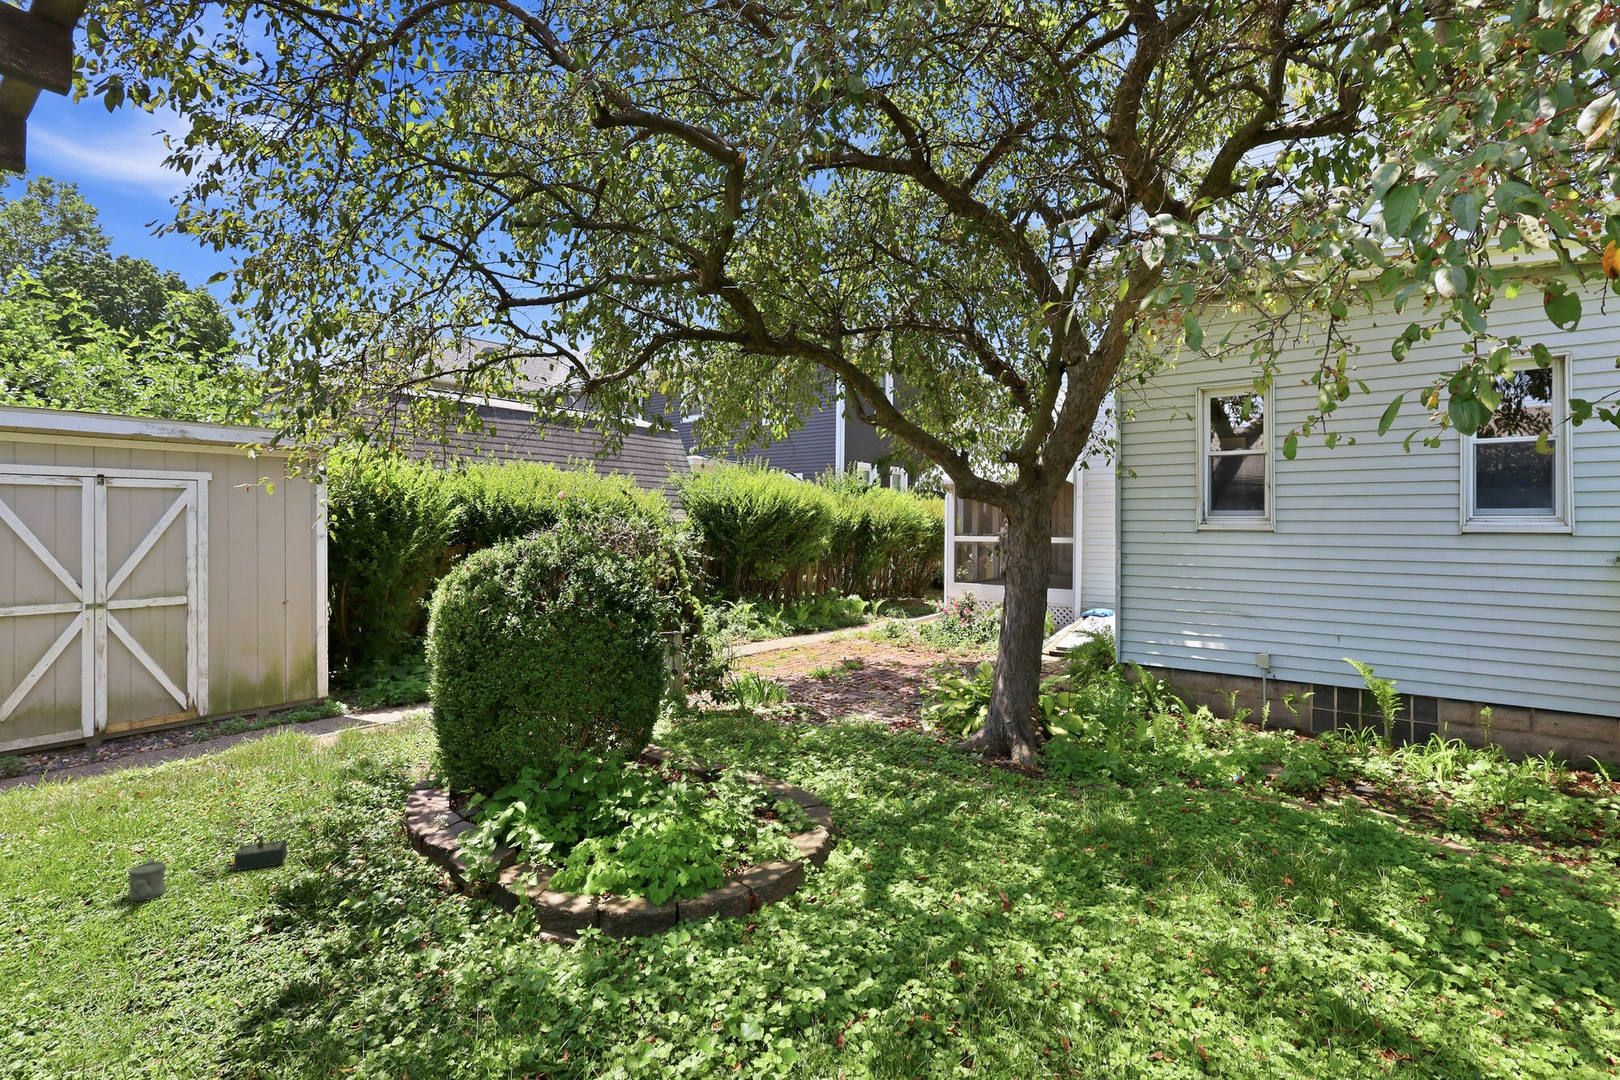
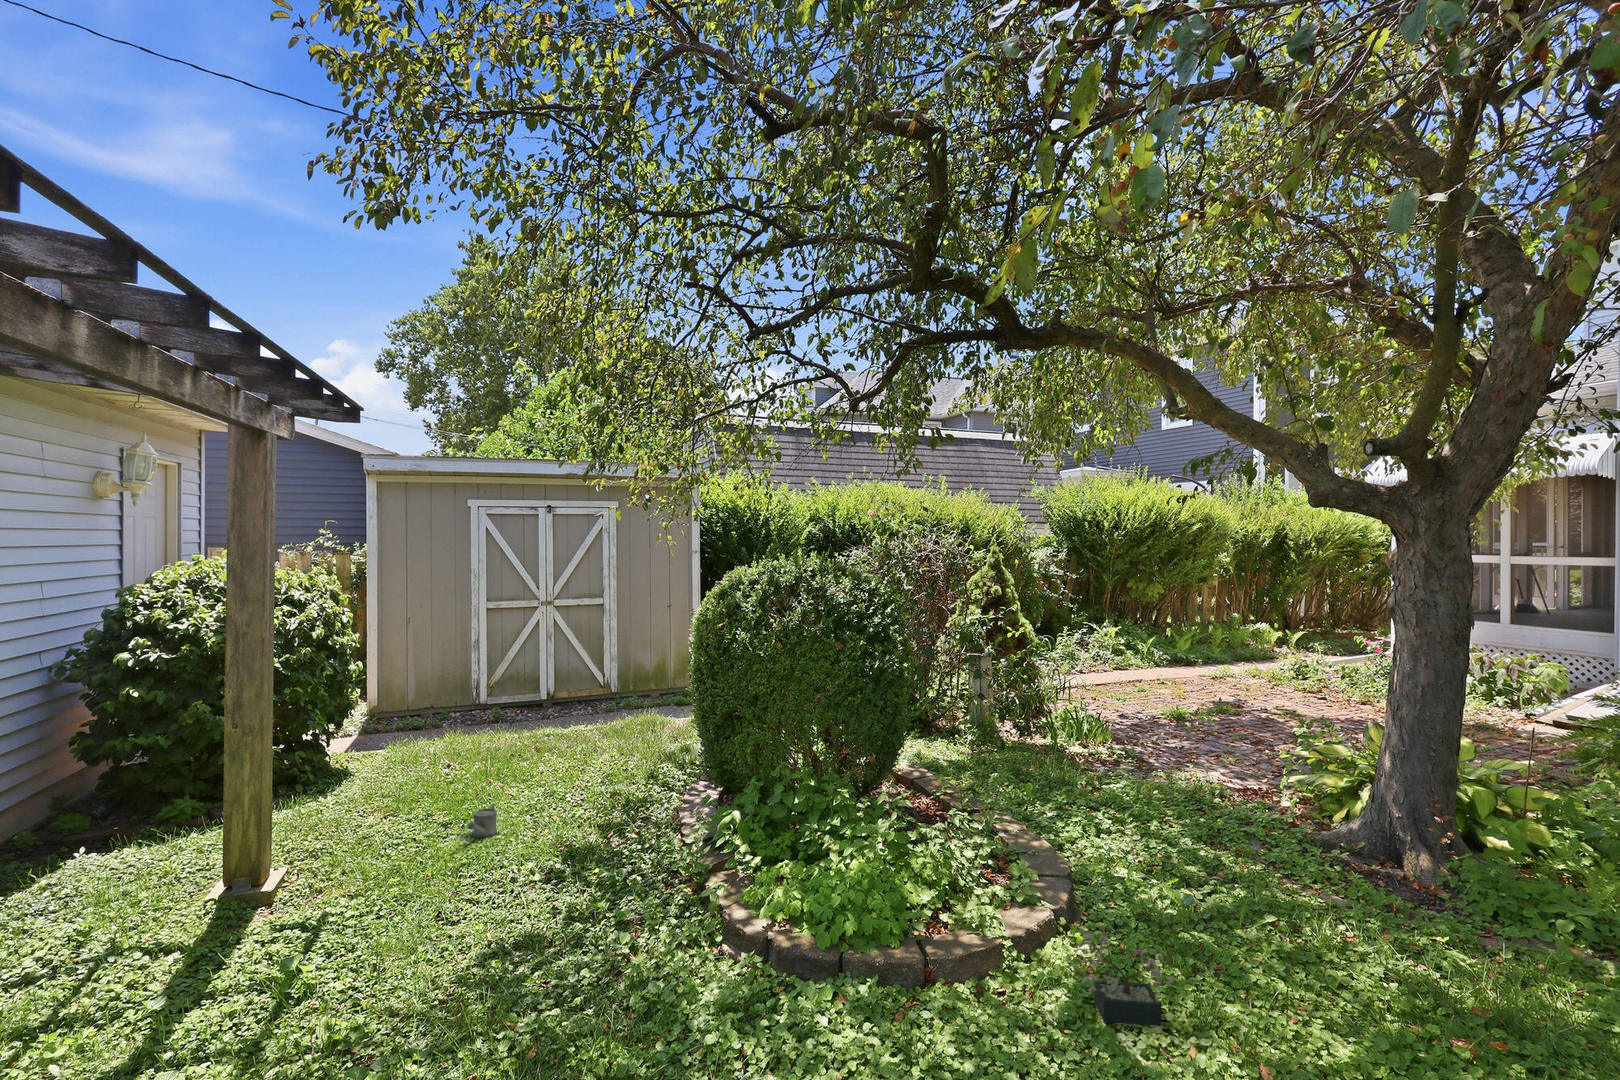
decorative plant: present [216,807,298,871] -> present [1072,925,1173,1025]

